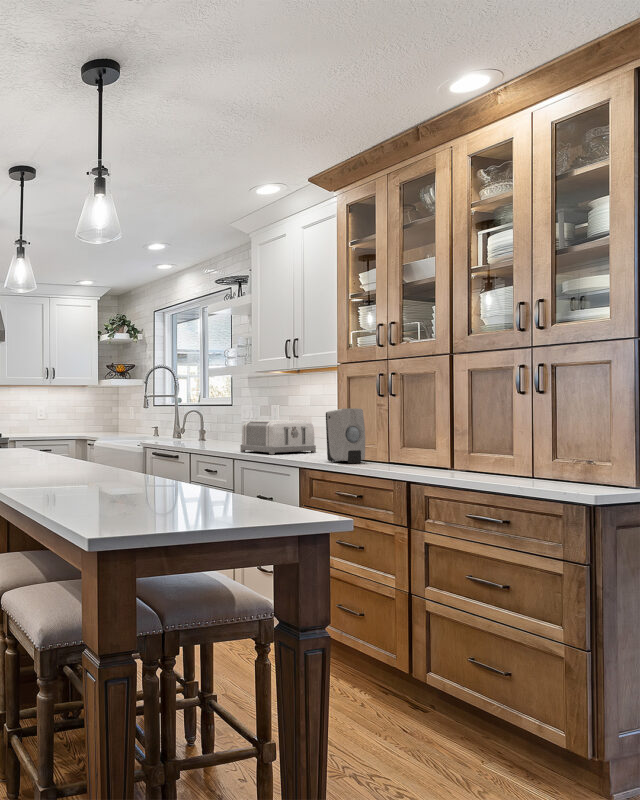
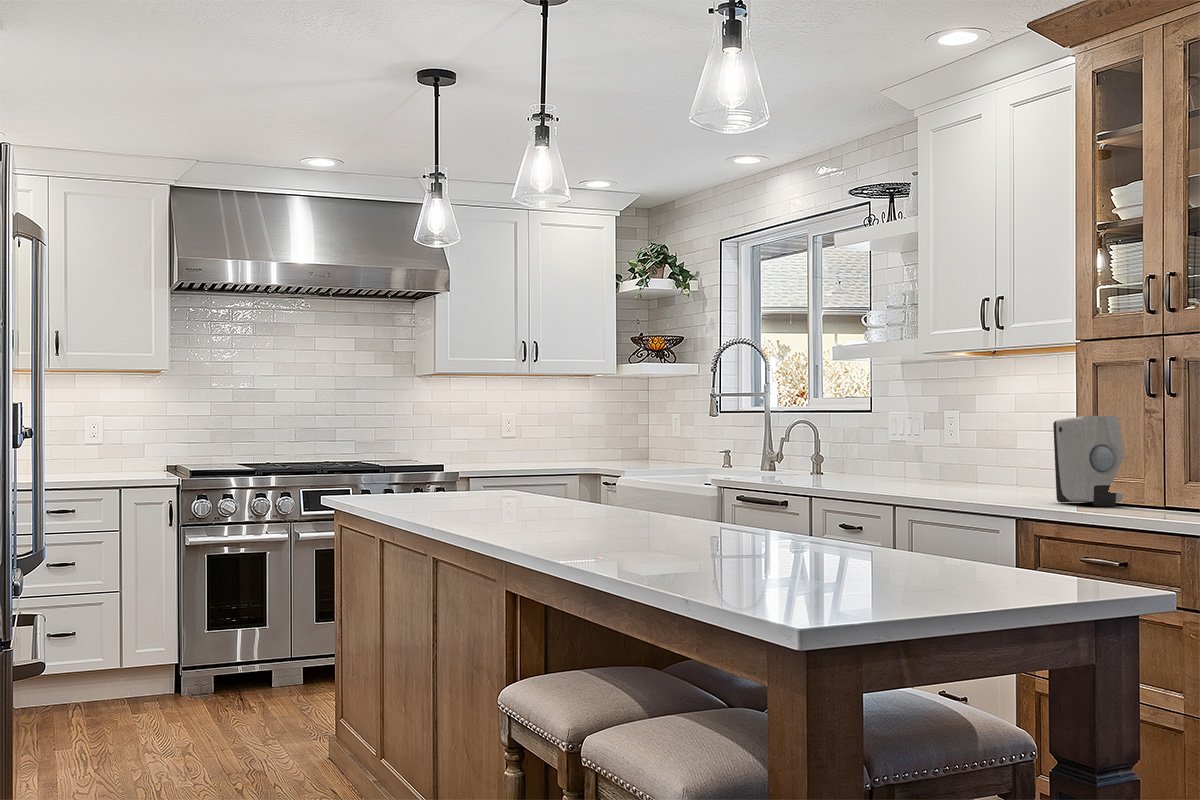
toaster: present [240,420,316,454] -> none [897,433,1029,490]

